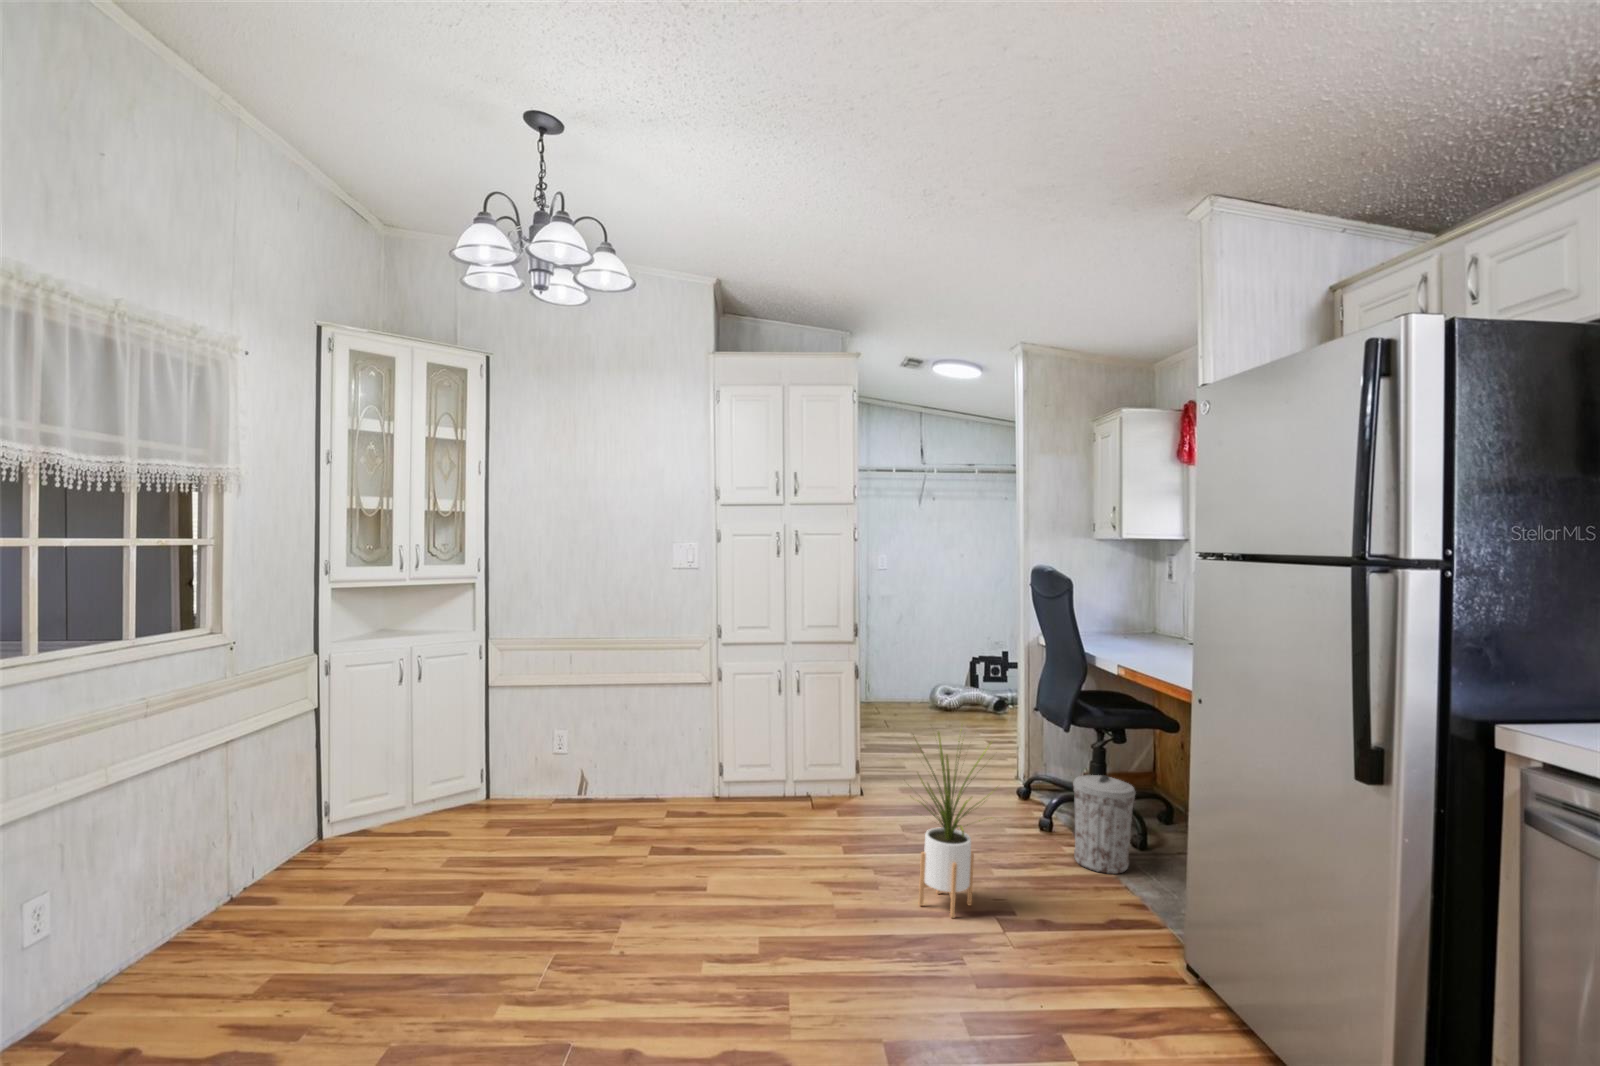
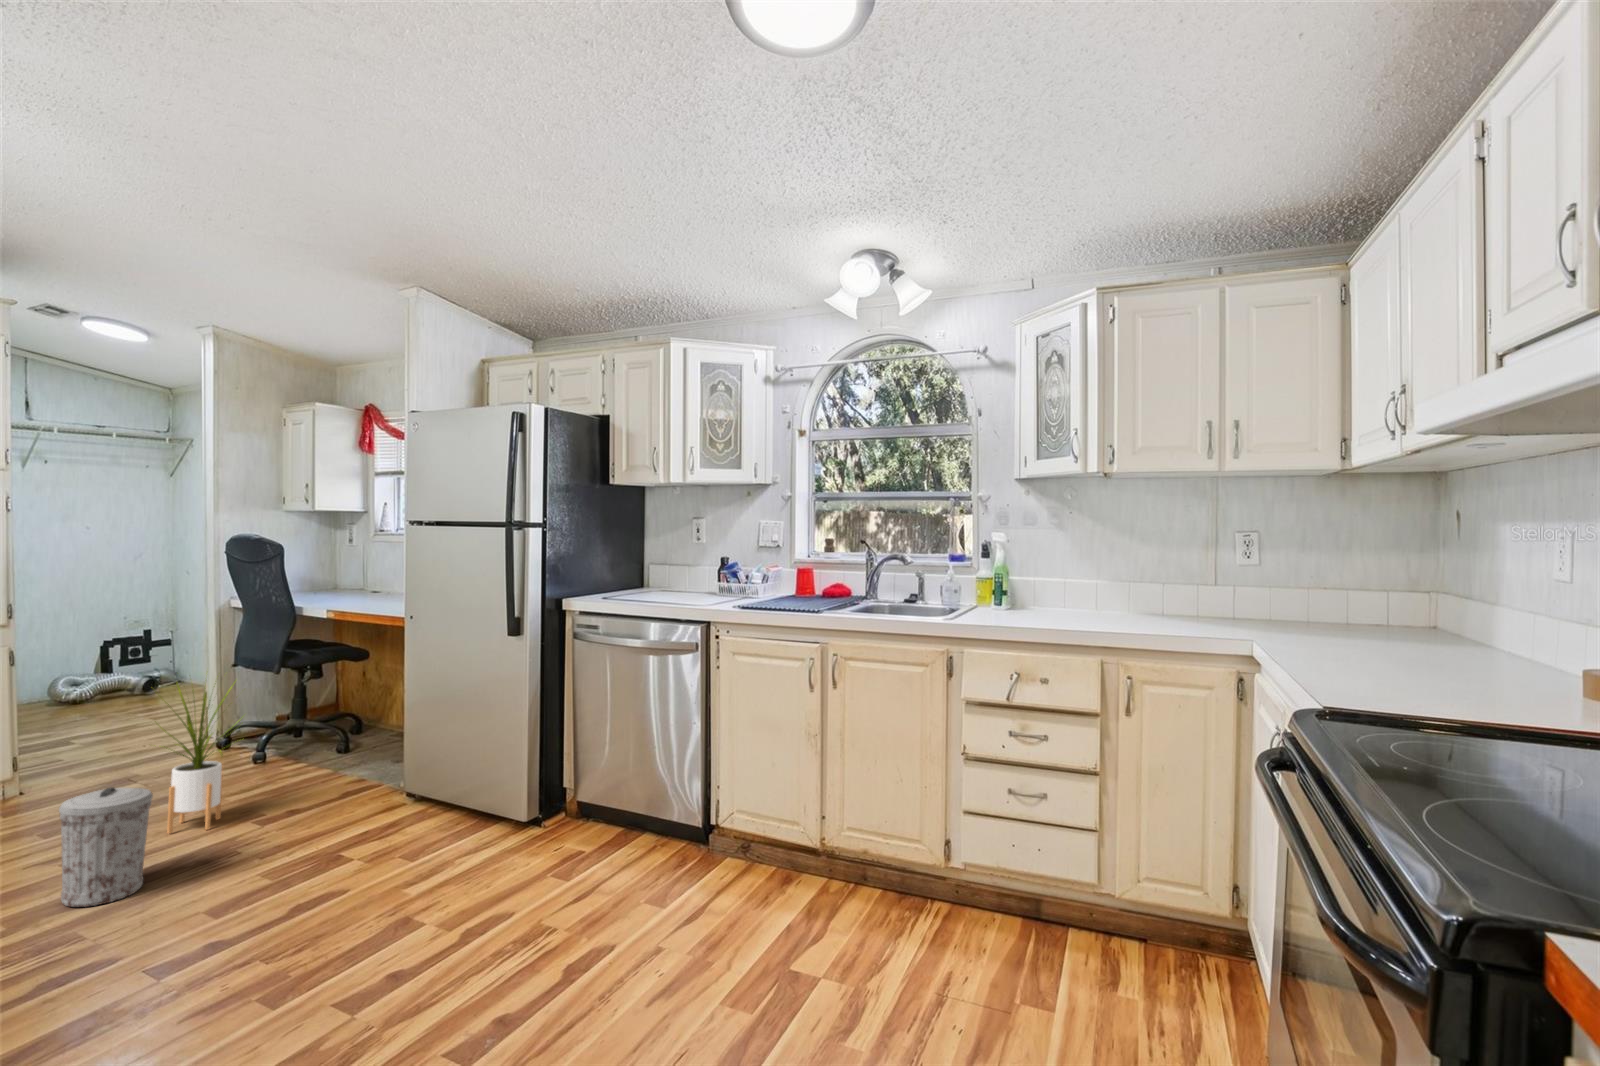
trash can: present [1073,775,1136,874] -> present [59,787,153,907]

